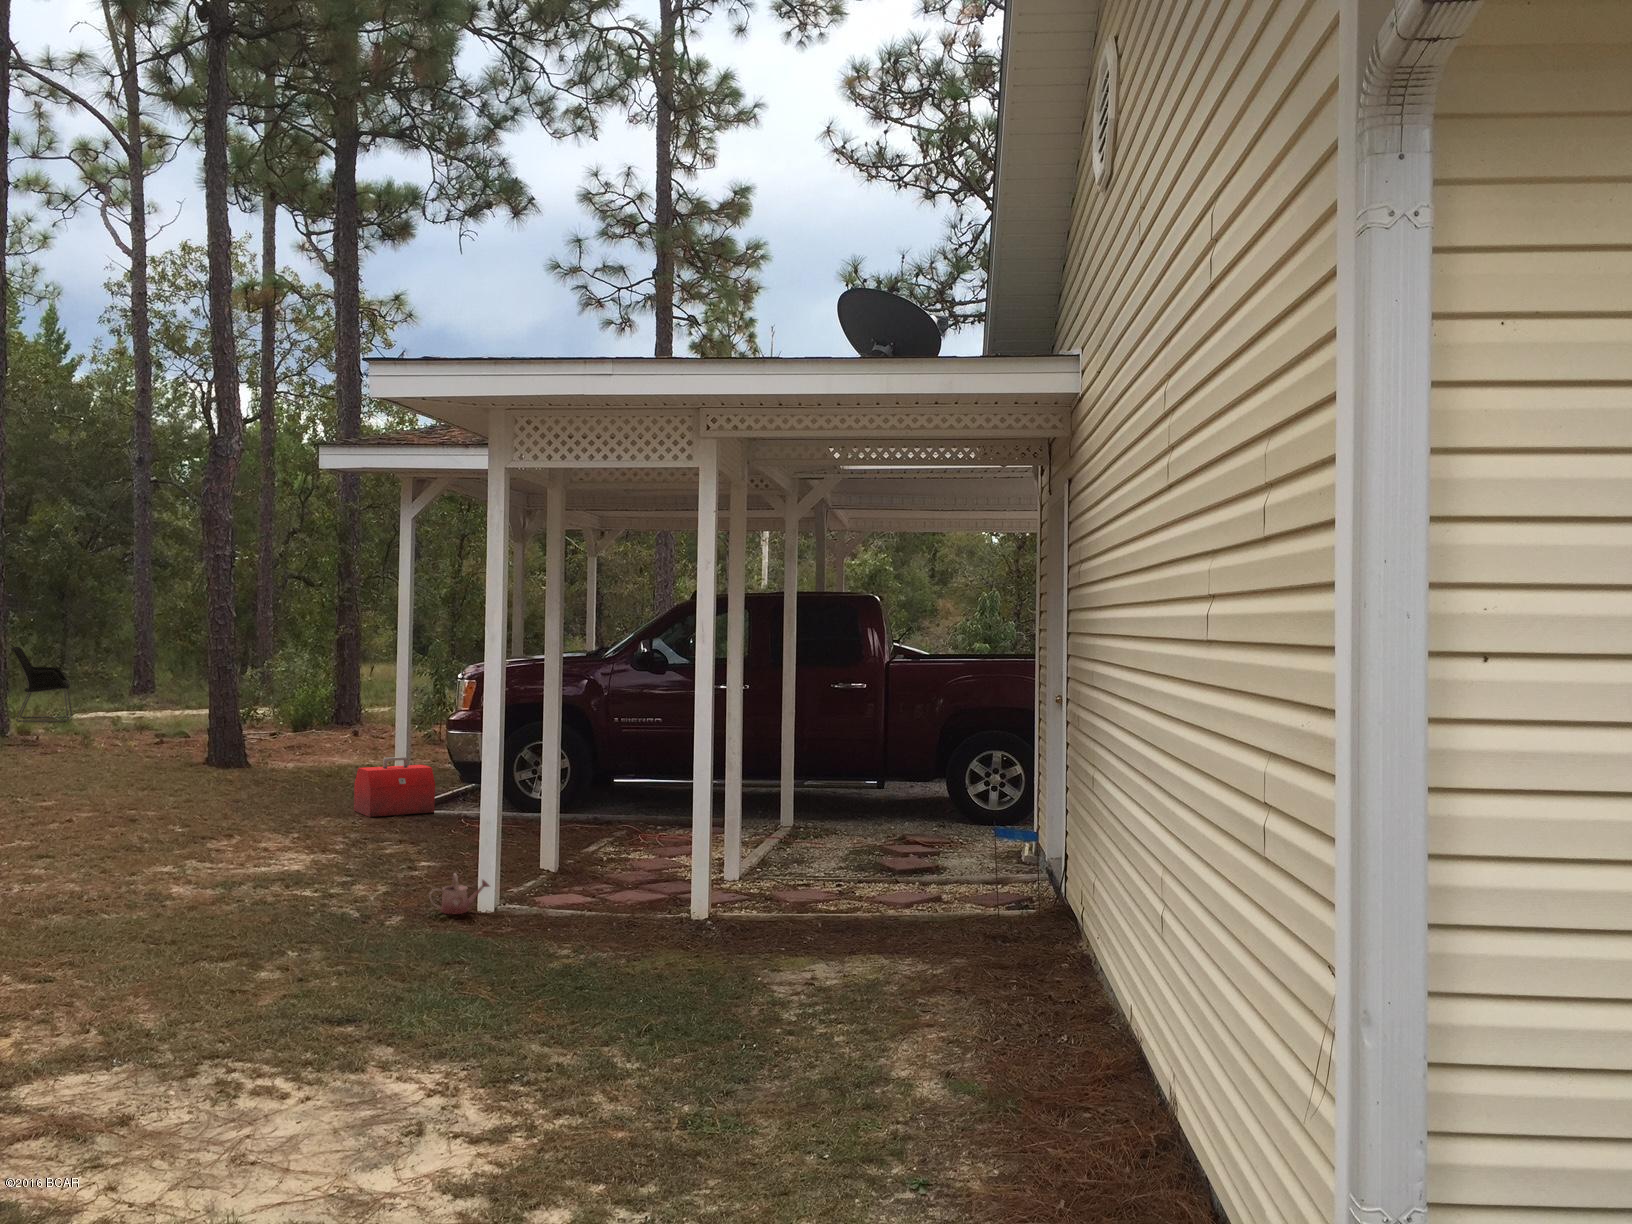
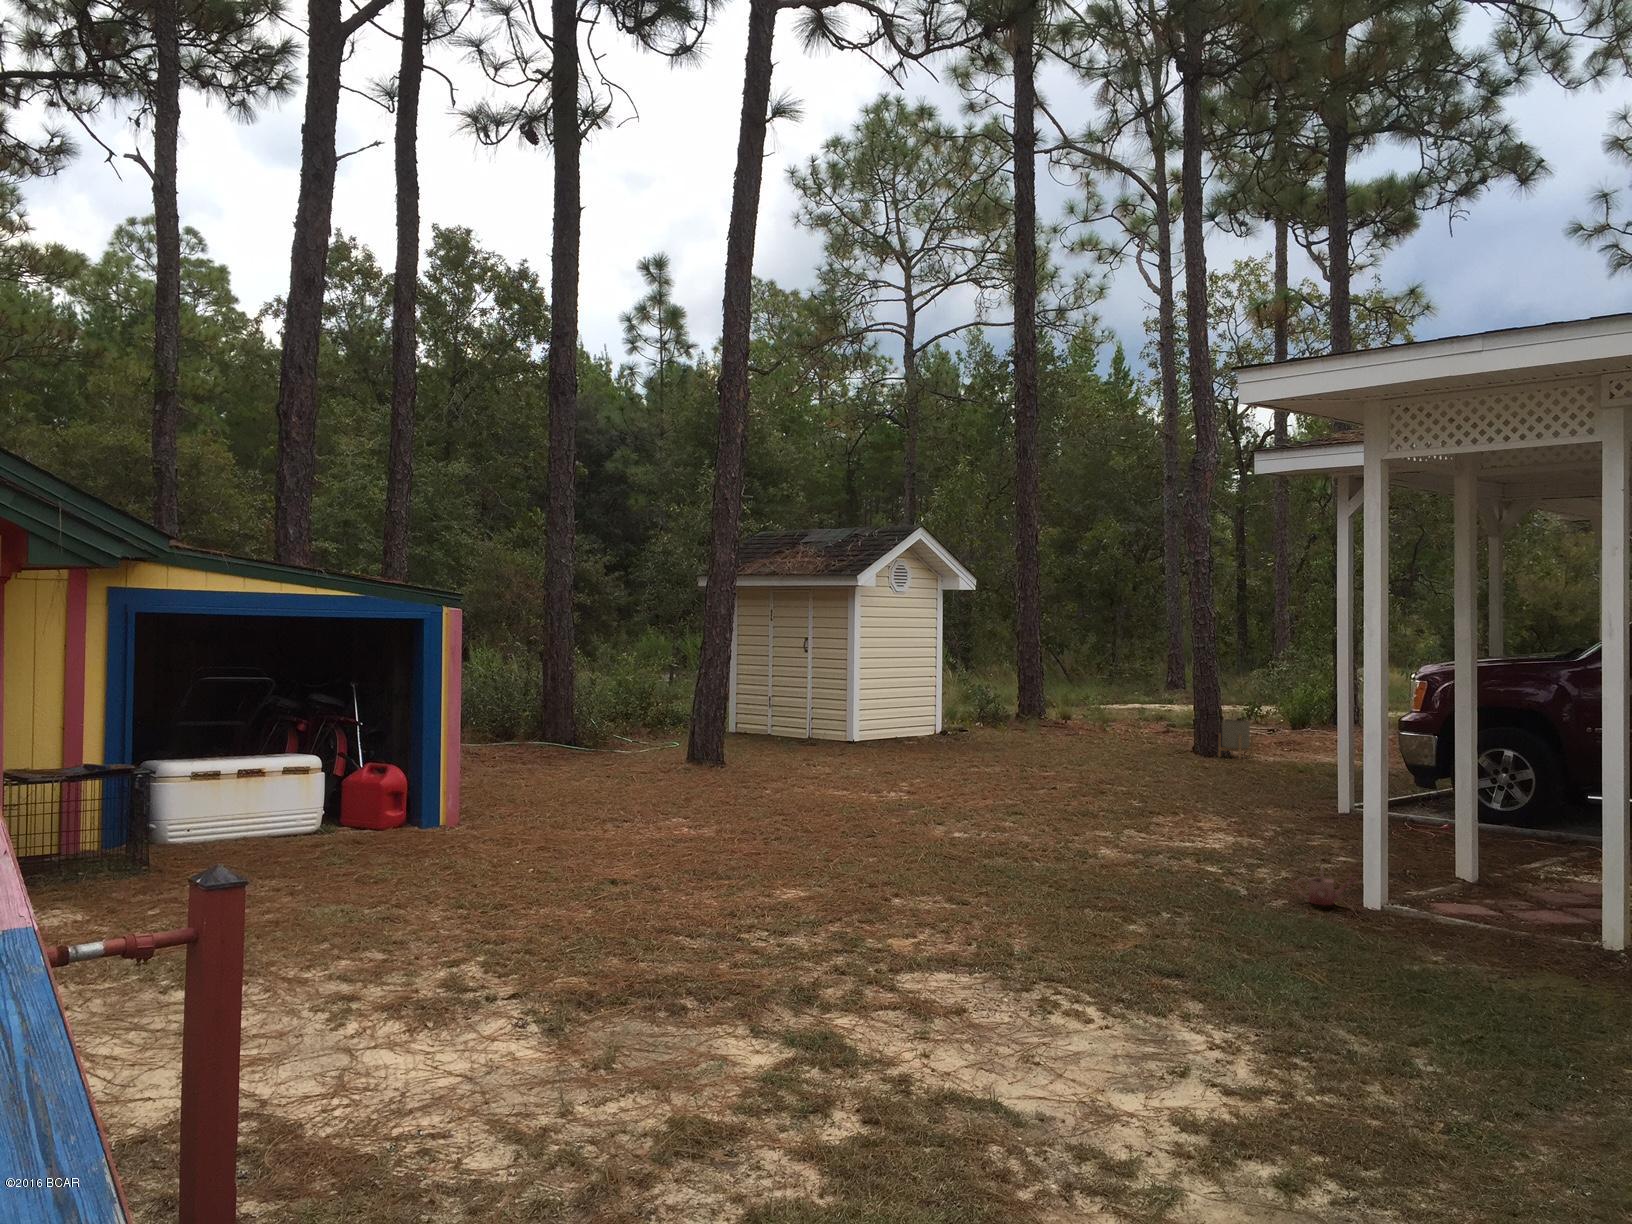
chair: present [11,647,72,722] -> none [1040,667,1085,728]
planter: none [259,708,298,752] -> present [1218,720,1253,759]
toolbox: present [354,757,435,817] -> none [1275,764,1351,818]

